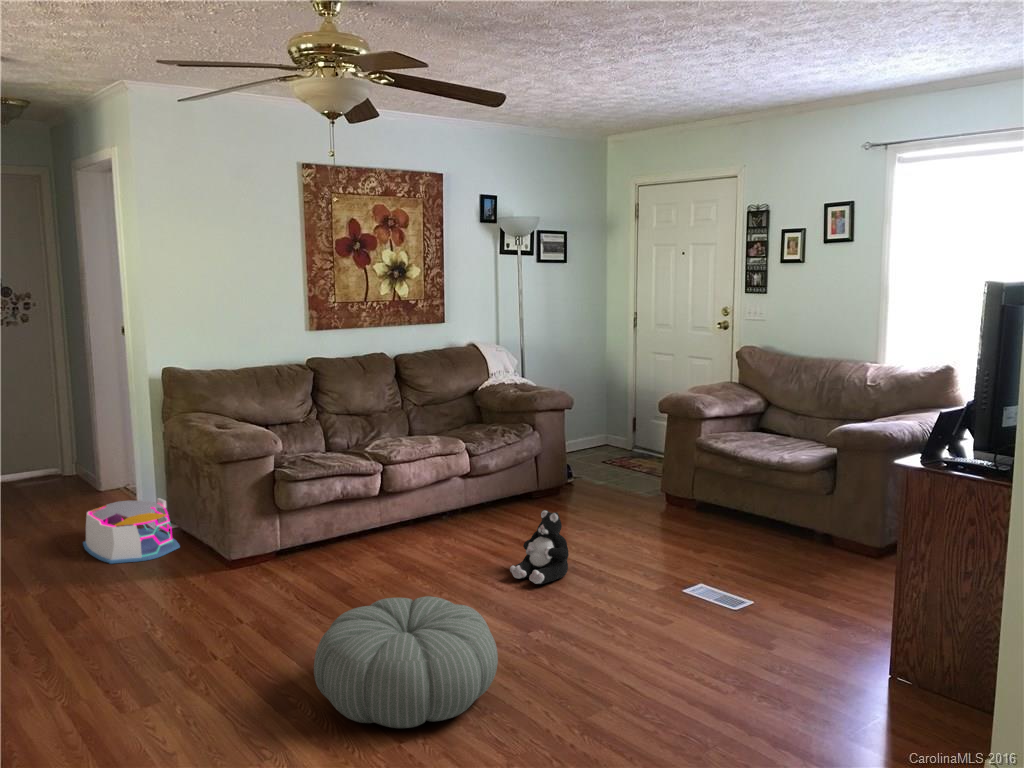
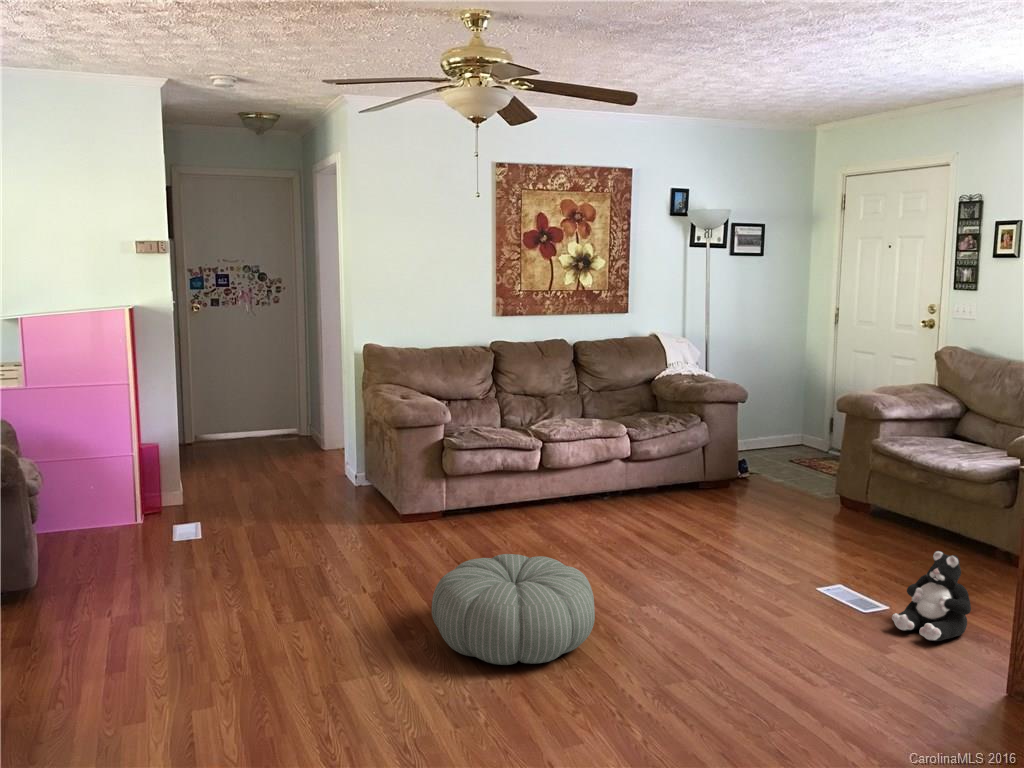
storage bin: present [83,498,180,564] -> none [293,458,368,509]
plush toy: present [510,510,569,584] -> present [892,551,971,641]

